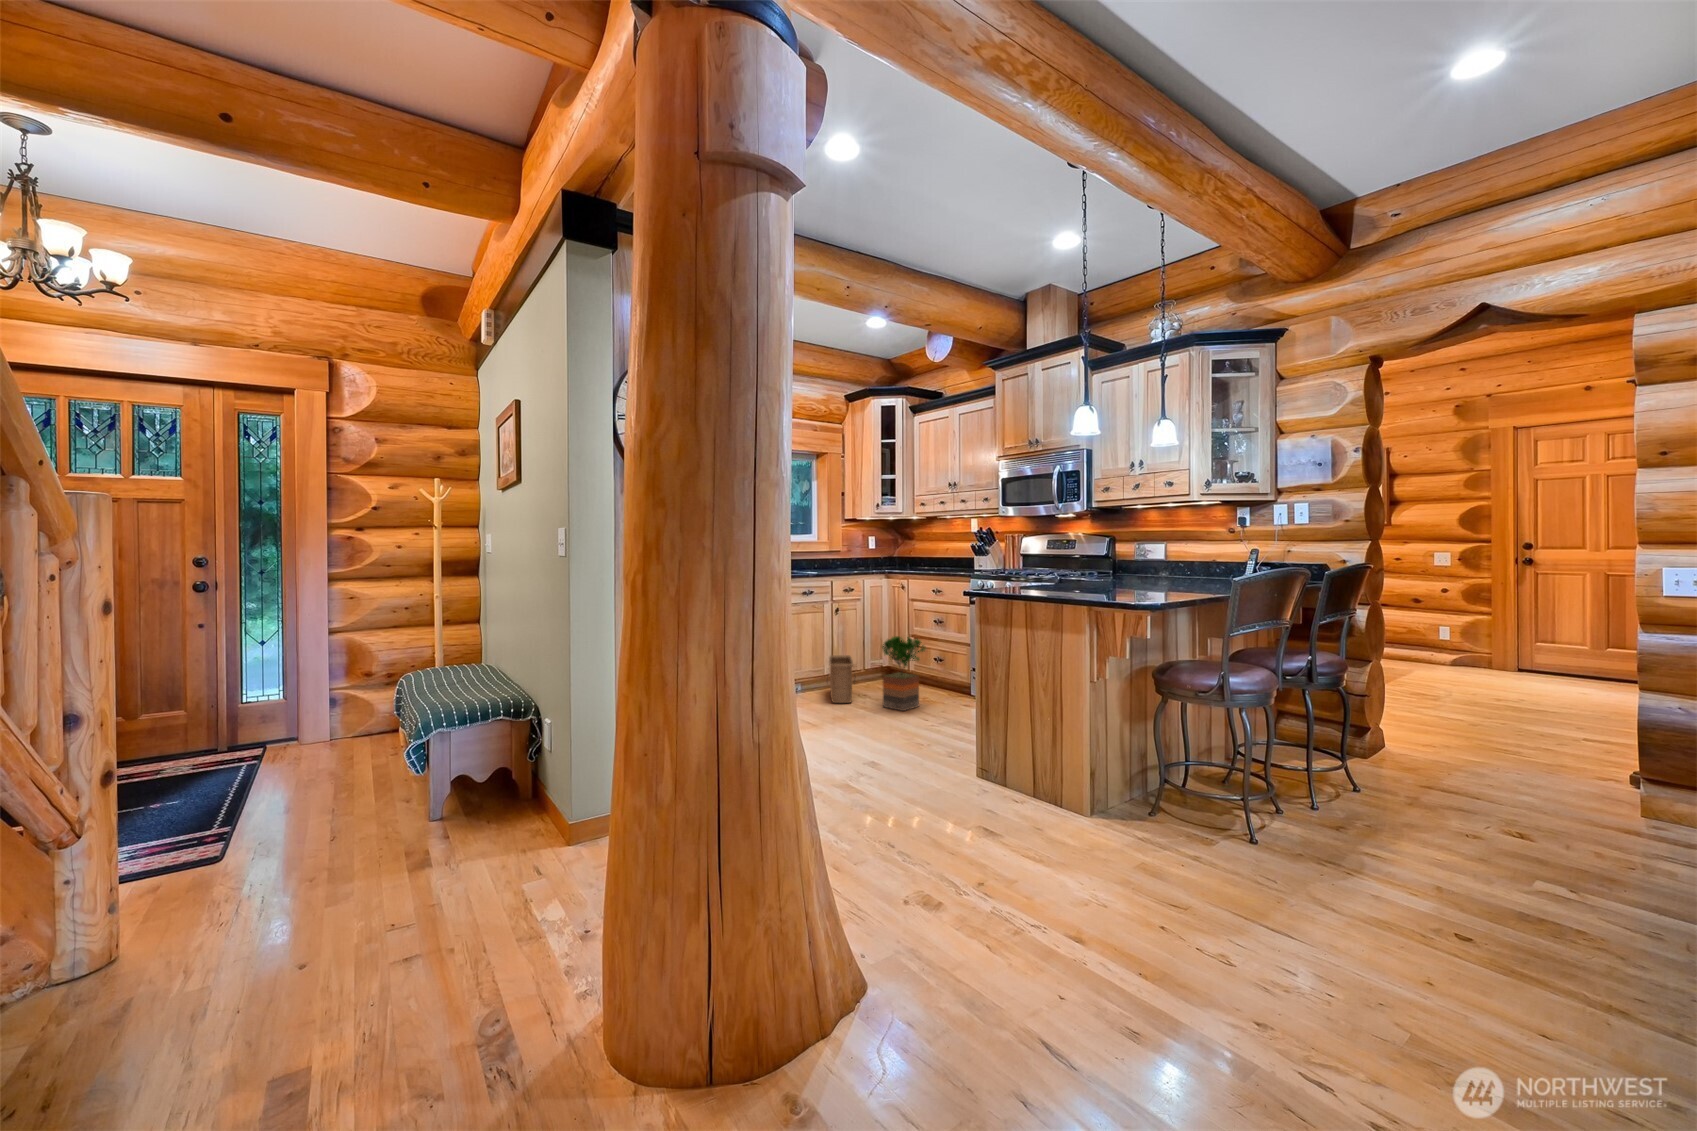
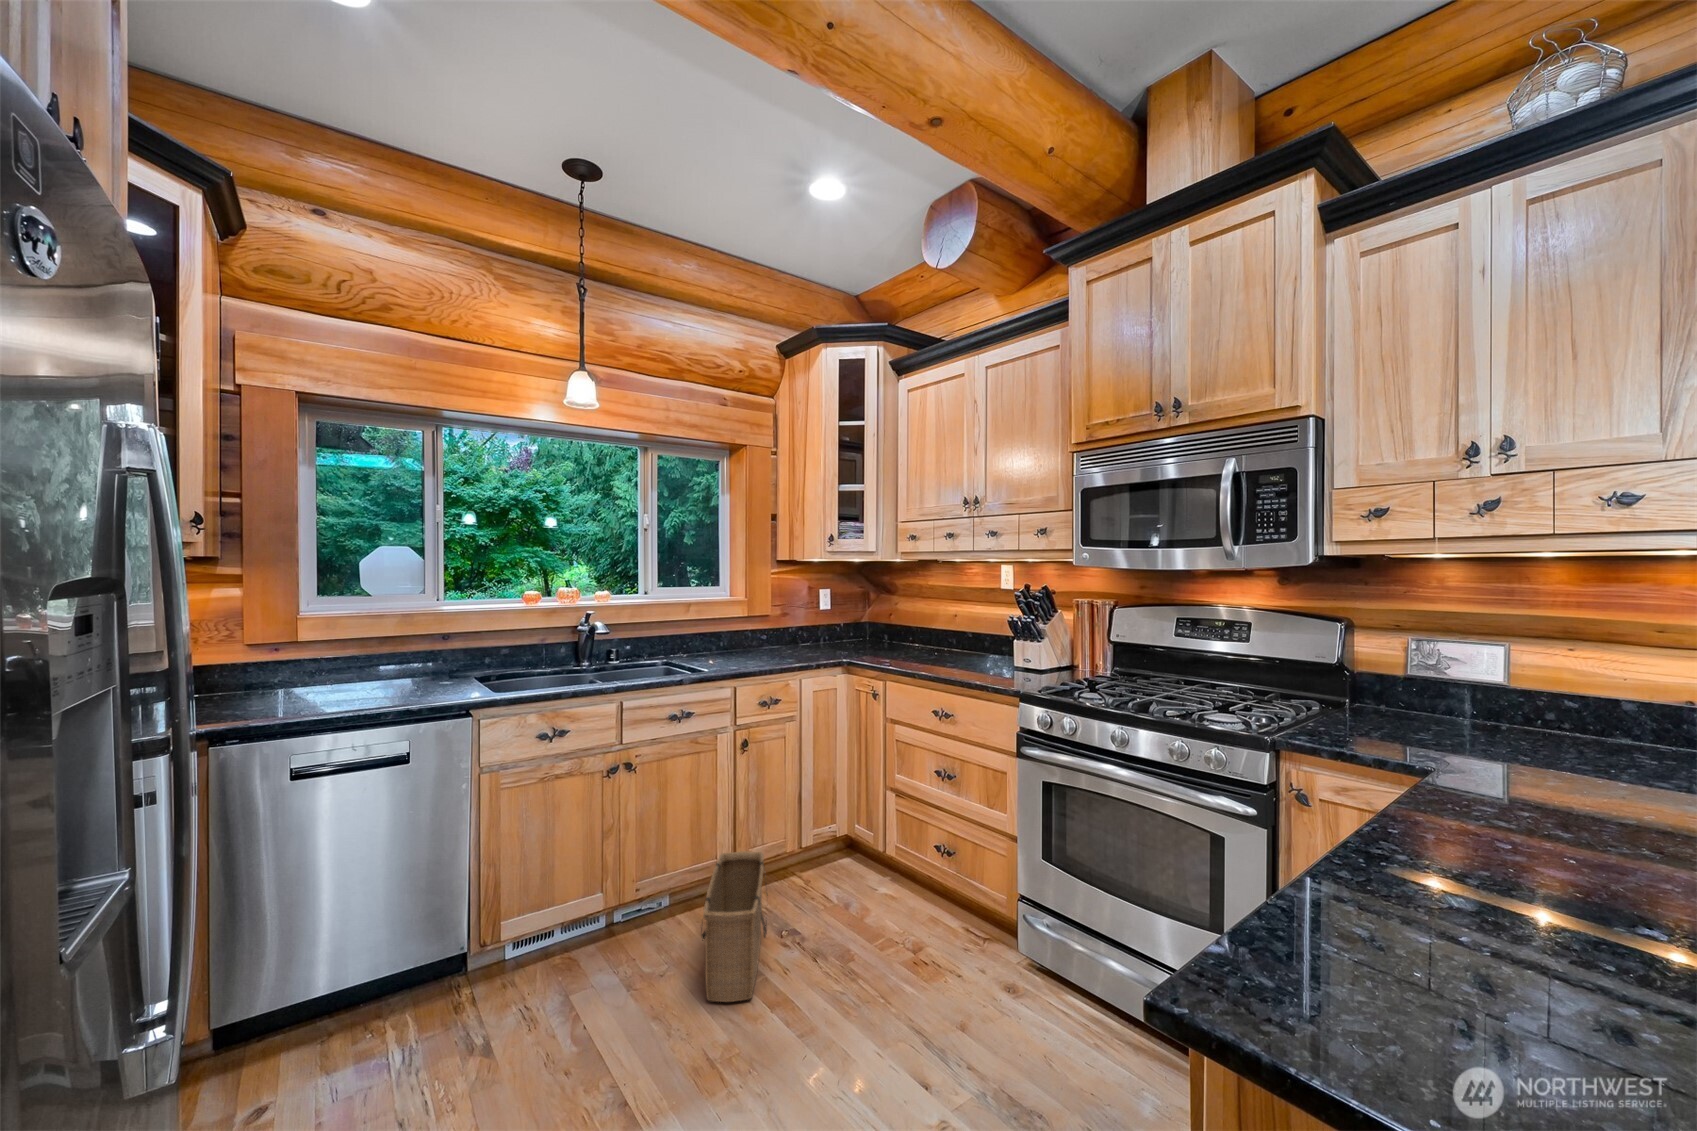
potted tree: present [882,636,925,711] -> none [817,845,930,1057]

